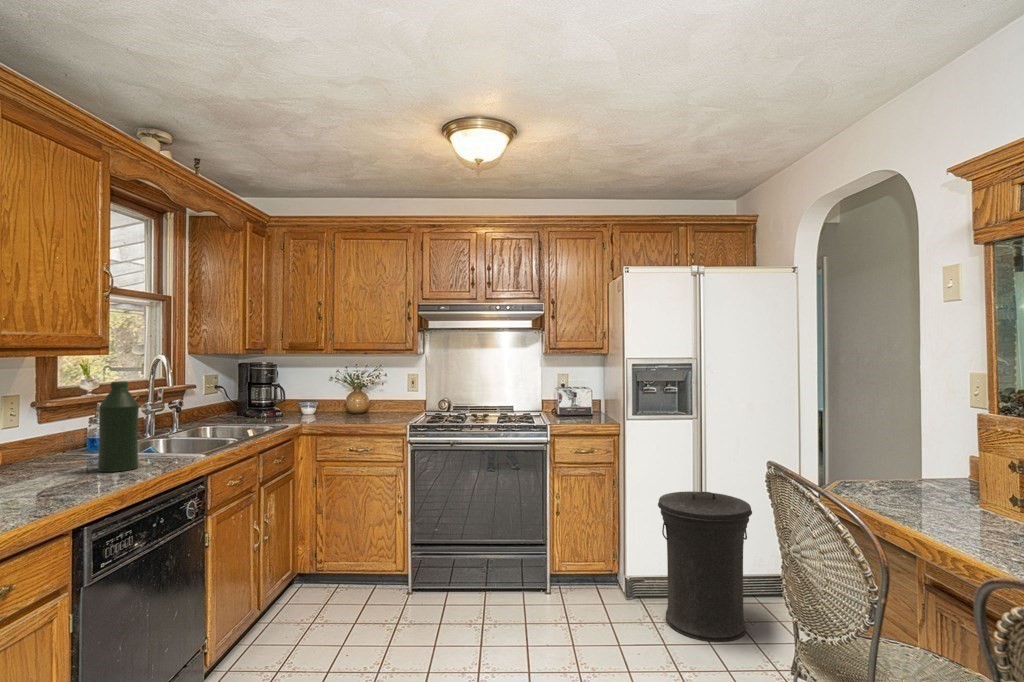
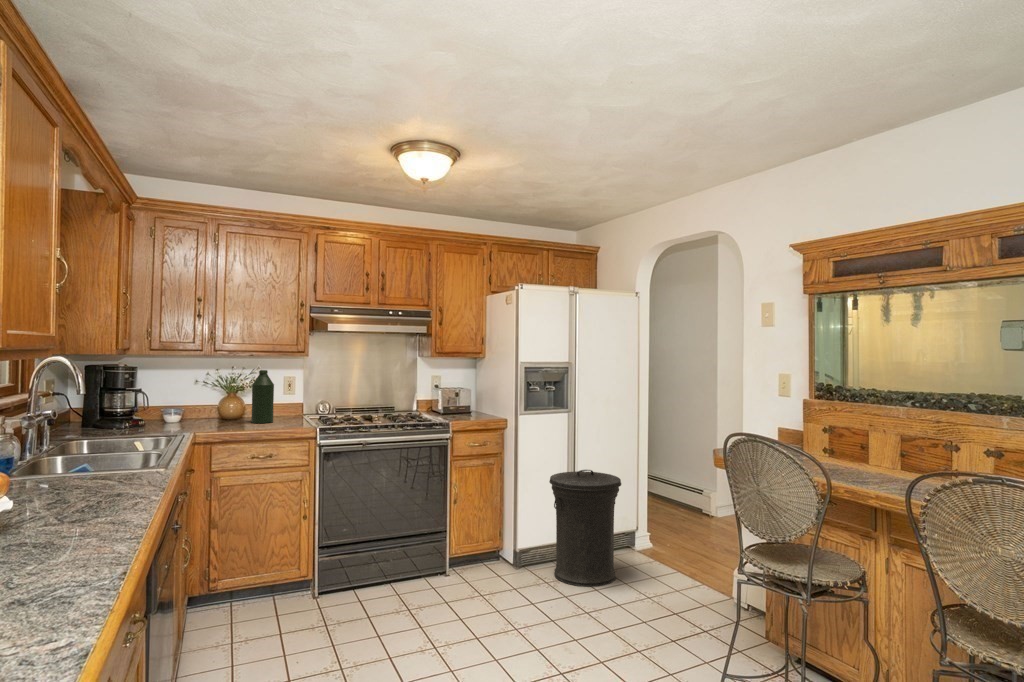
bottle: present [98,381,139,472] -> present [251,370,274,423]

